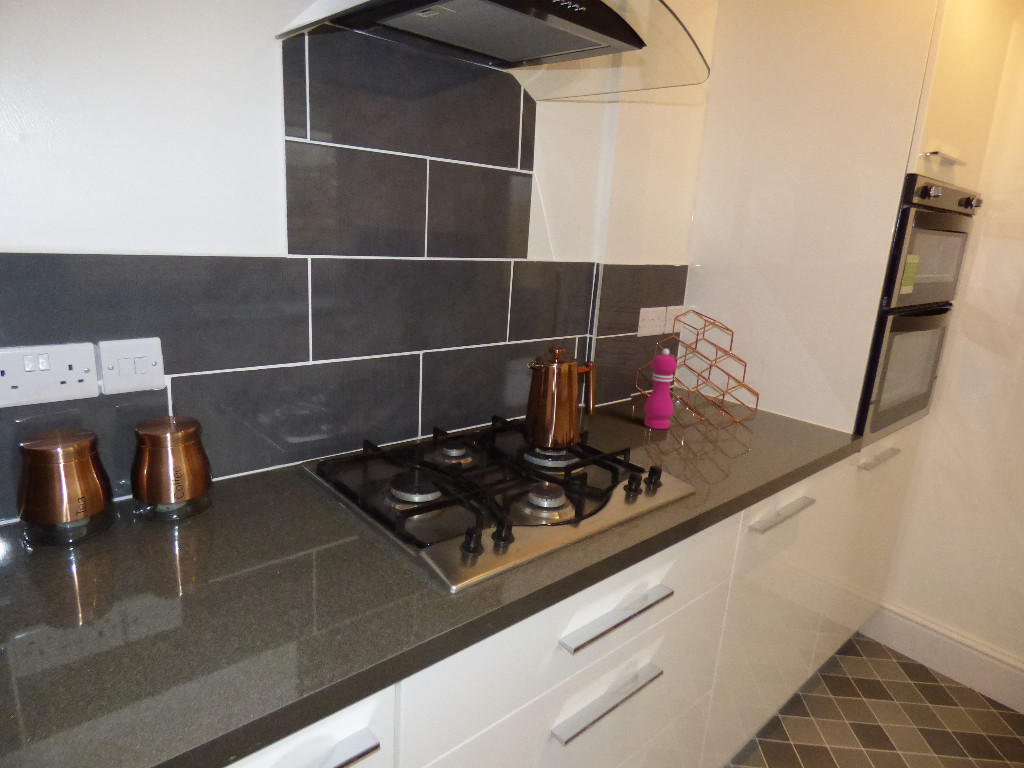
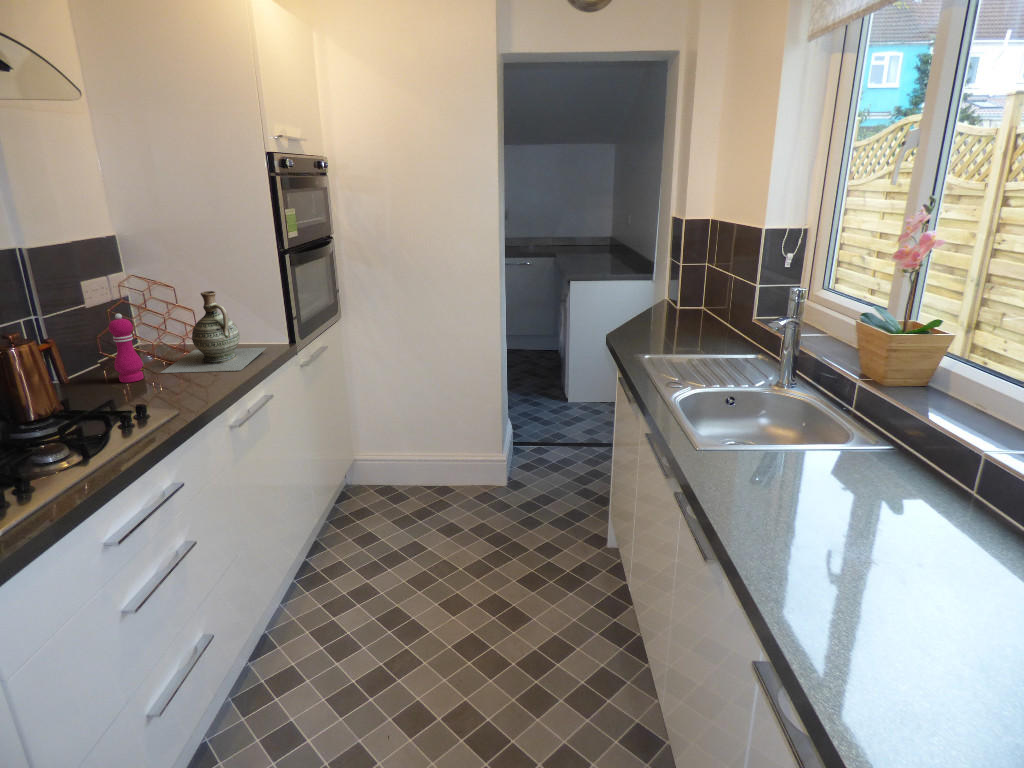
ceramic jug: none [687,343,822,454] -> present [161,291,266,373]

